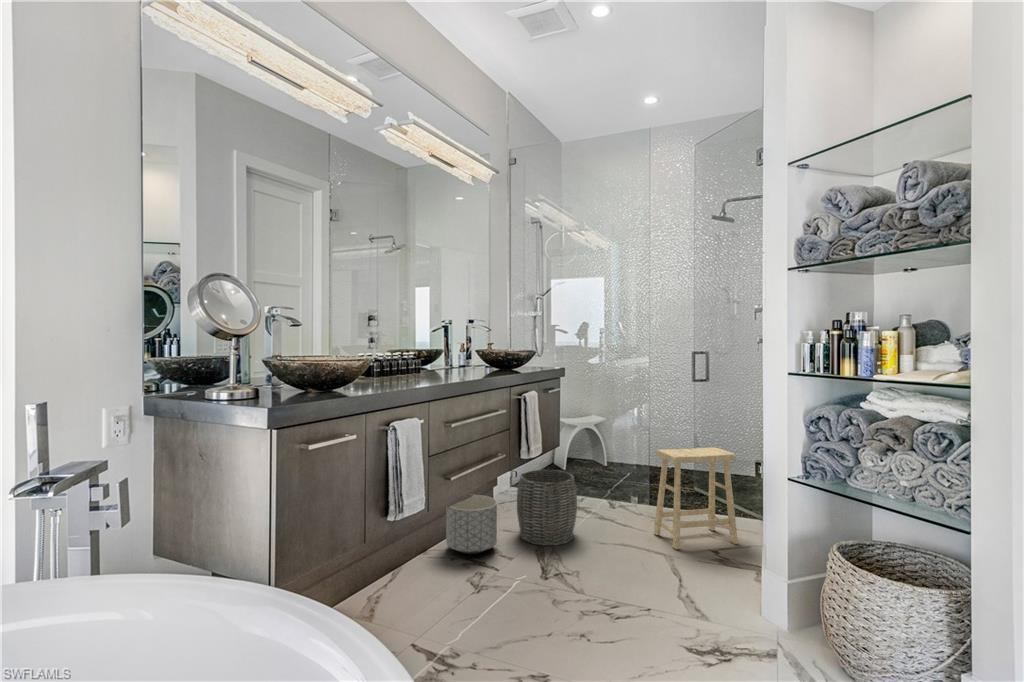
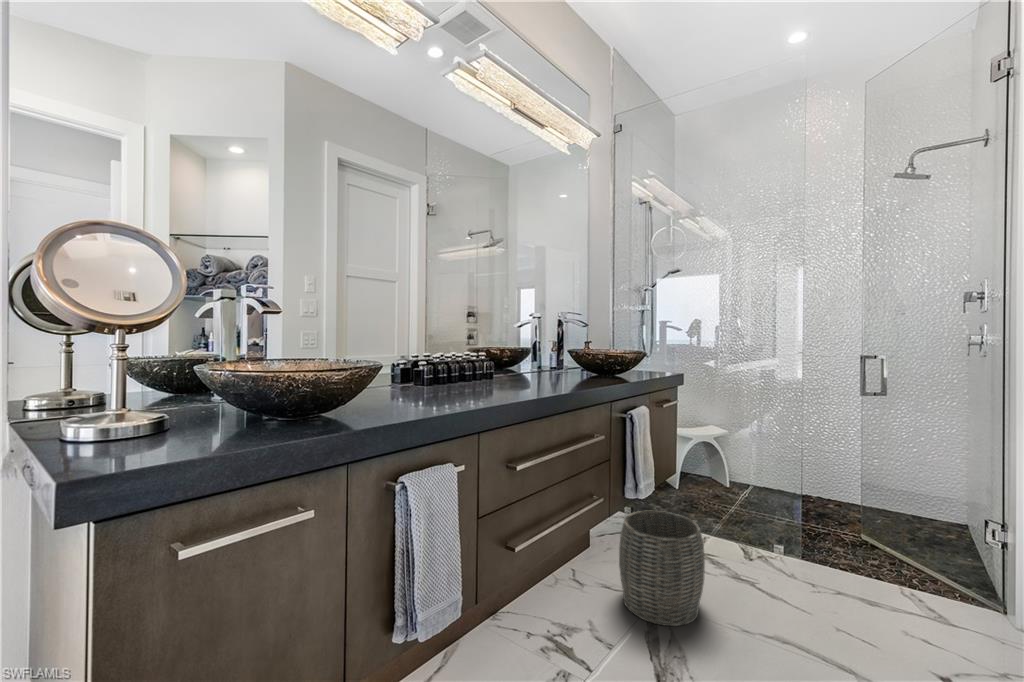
footstool: present [654,447,738,550] -> none [821,500,976,662]
planter: present [446,495,497,554] -> none [523,542,591,631]

